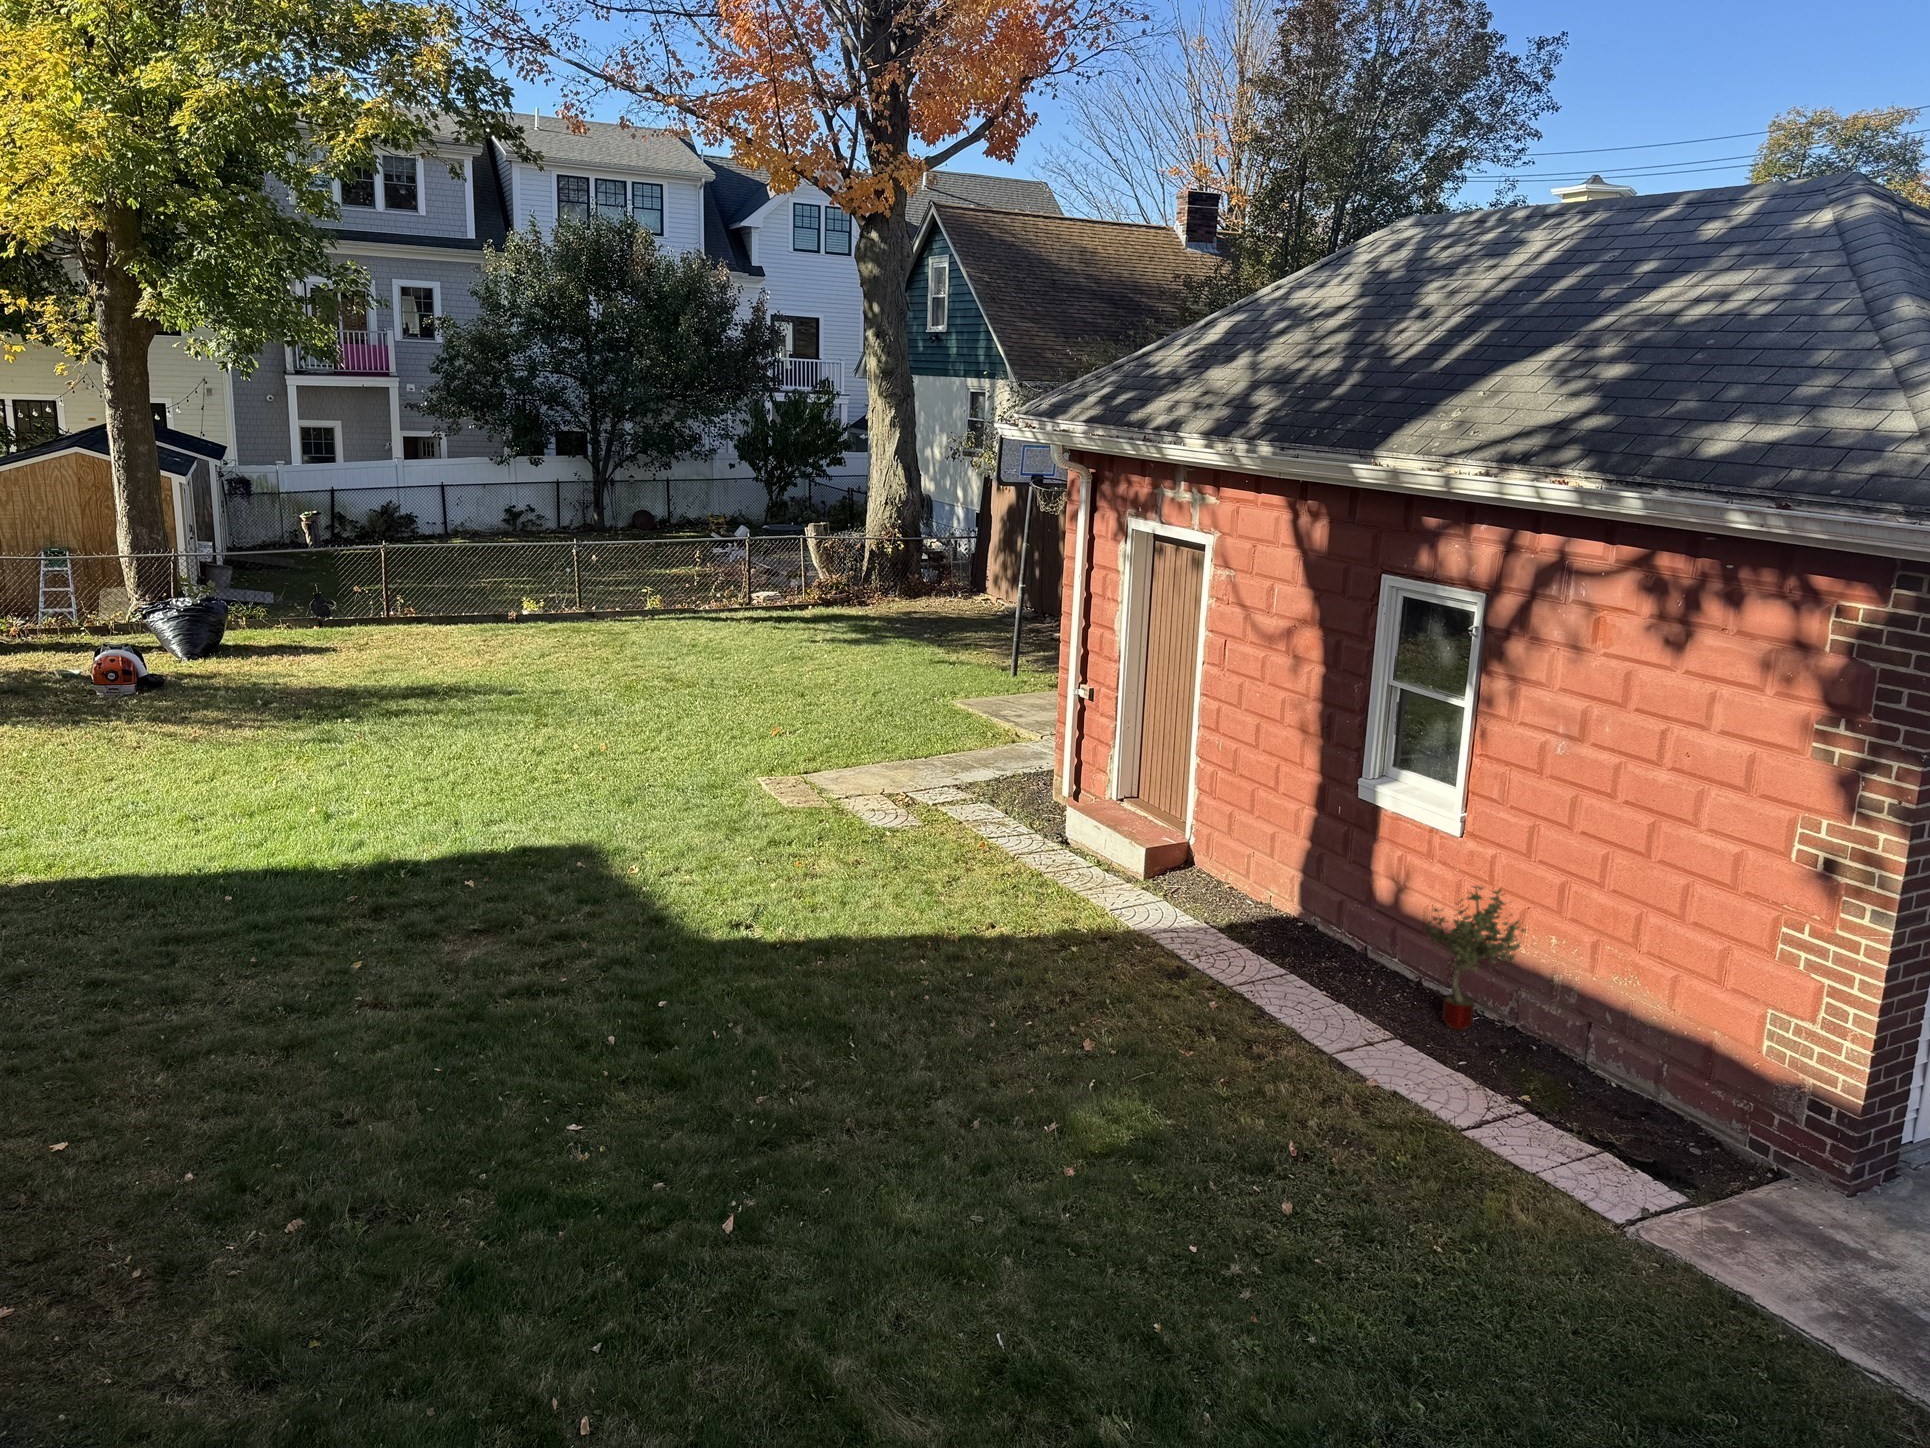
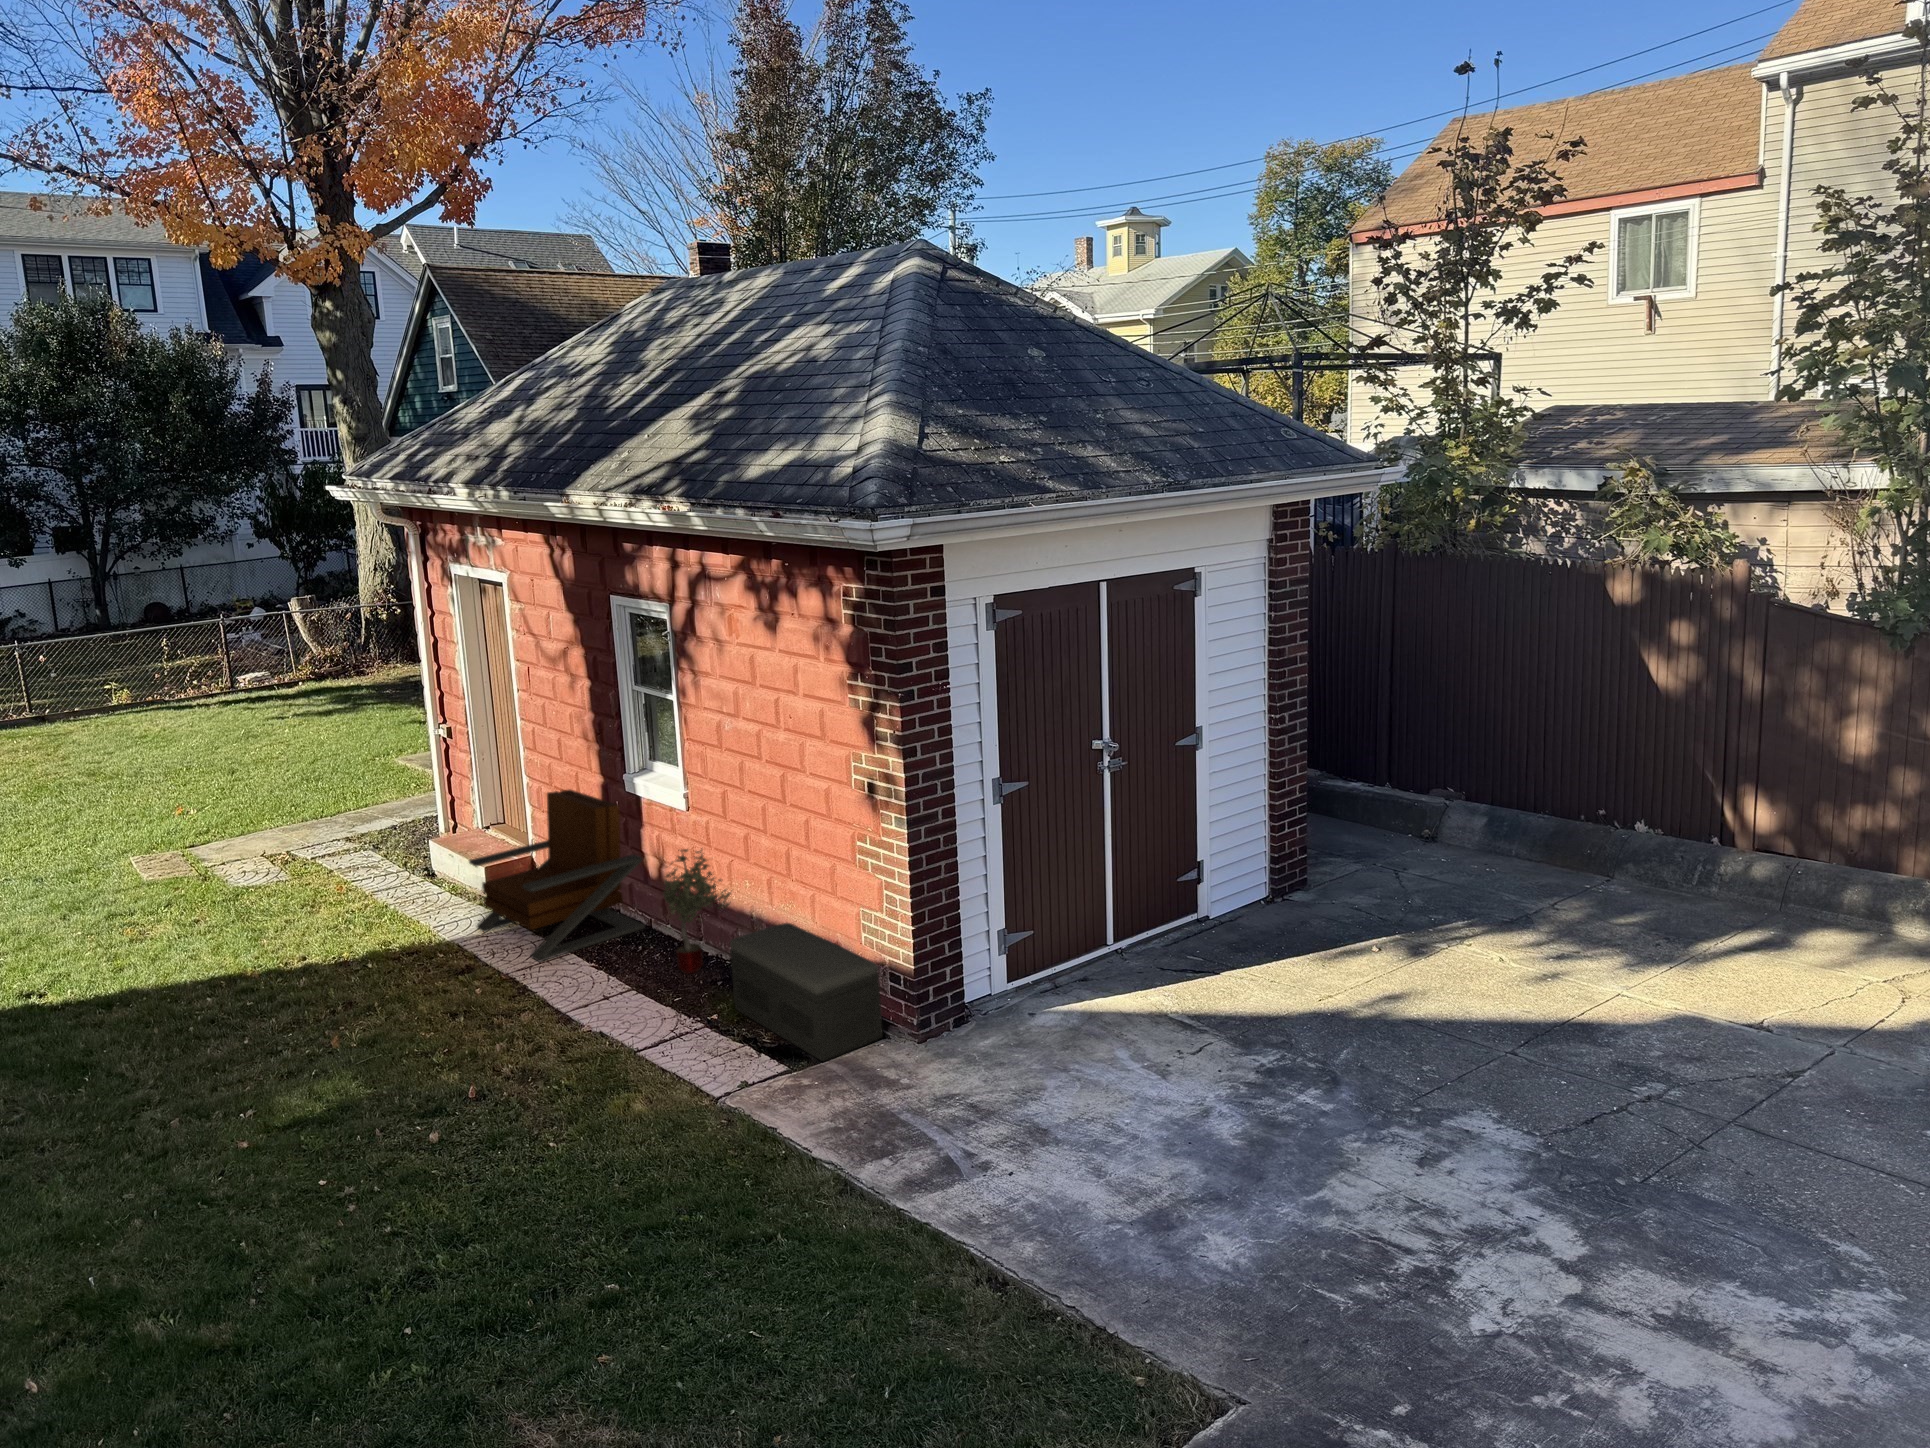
lounge chair: none [1163,784,1372,980] -> present [469,789,645,962]
storage bench: none [1554,999,1803,1196] -> present [730,923,883,1061]

